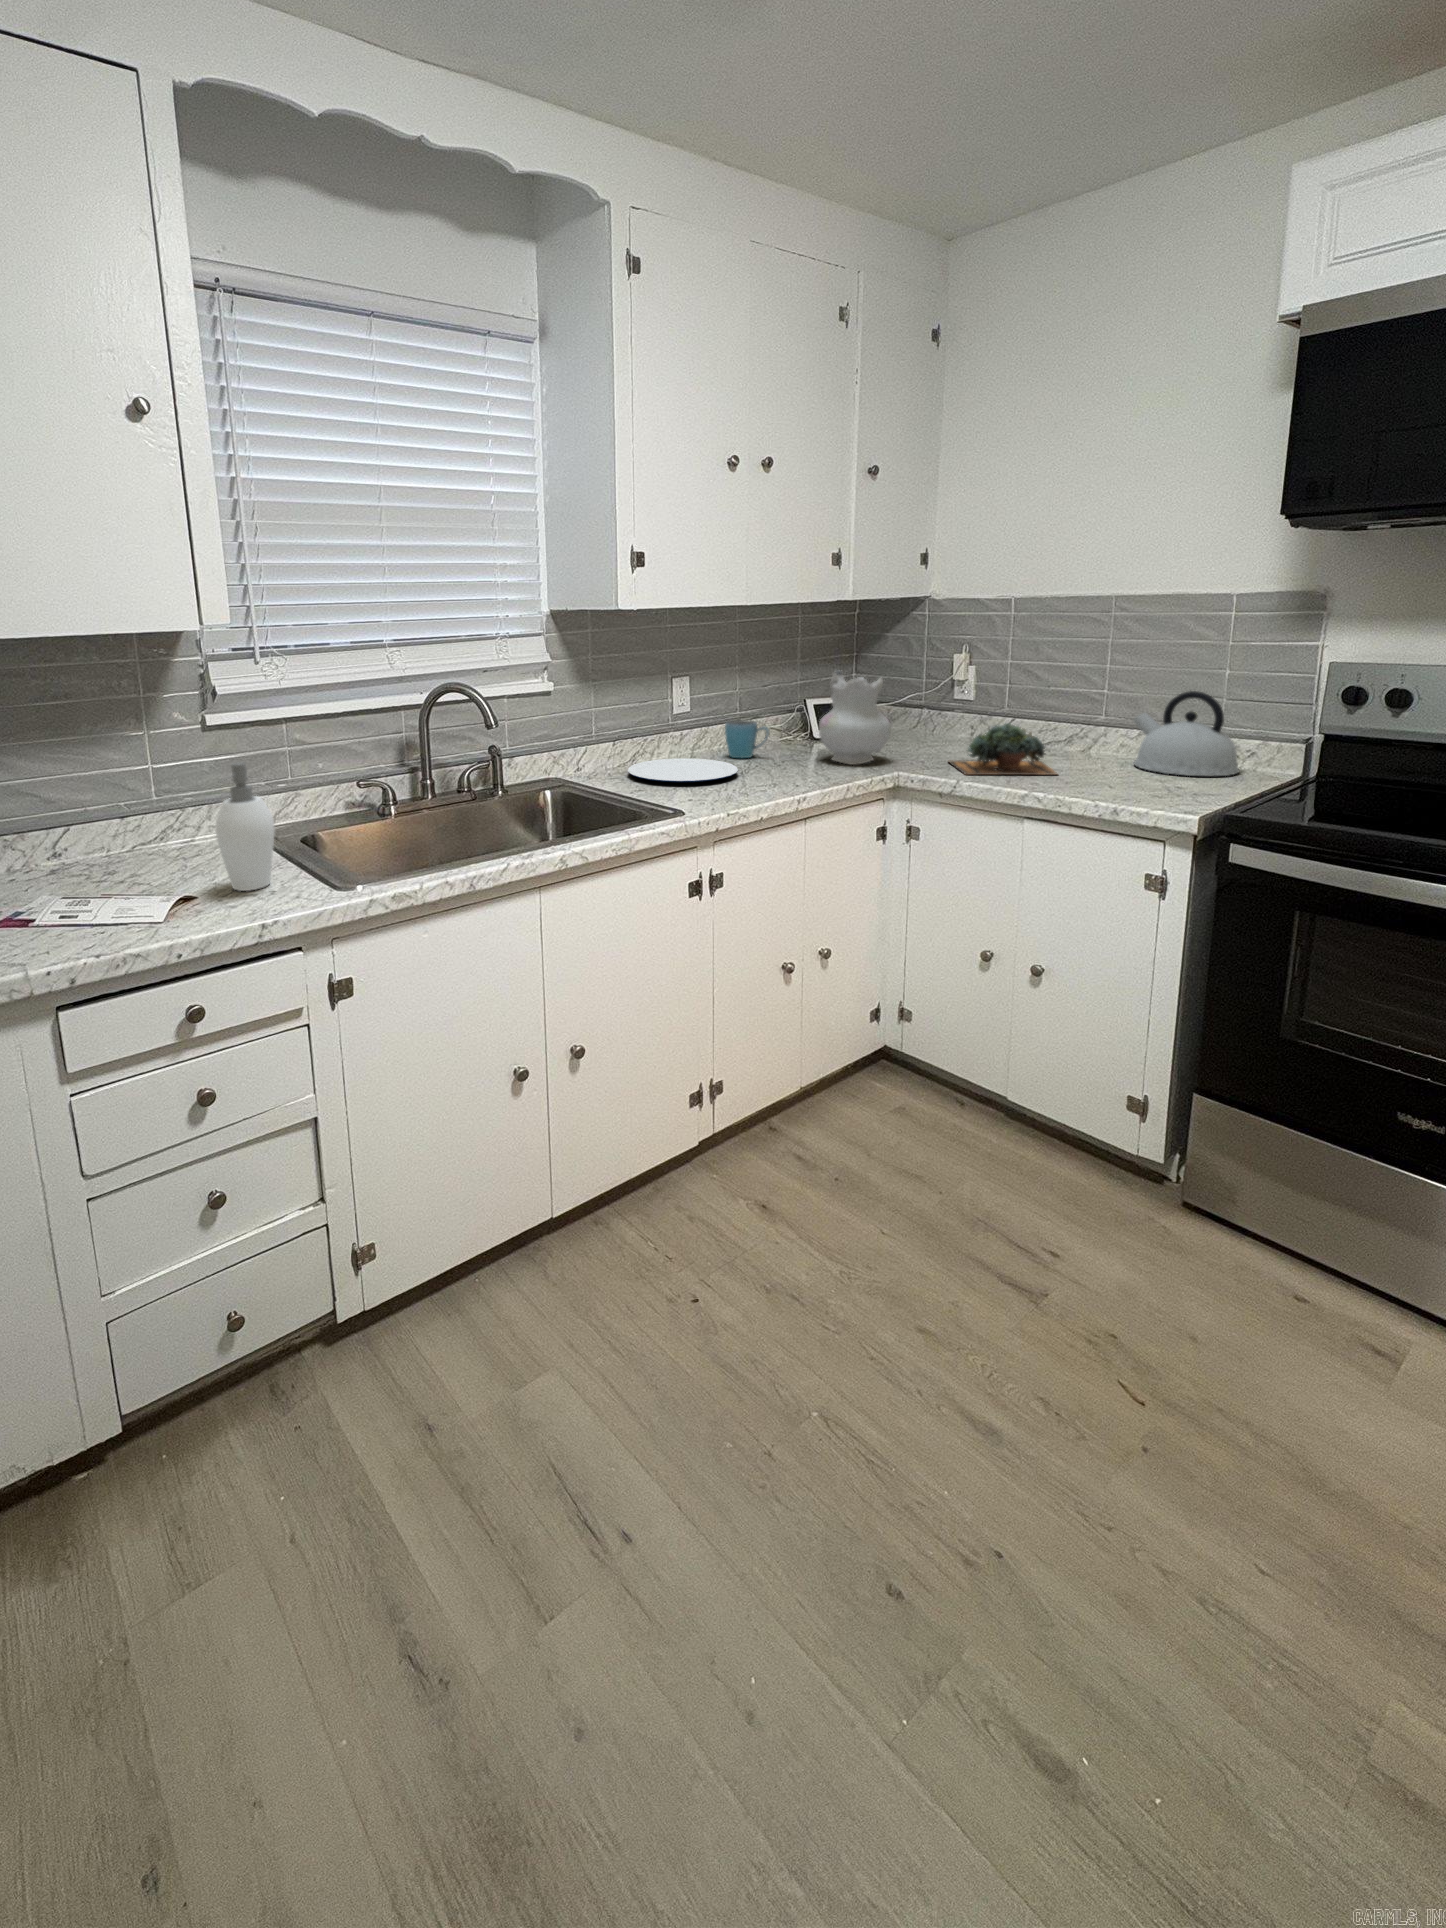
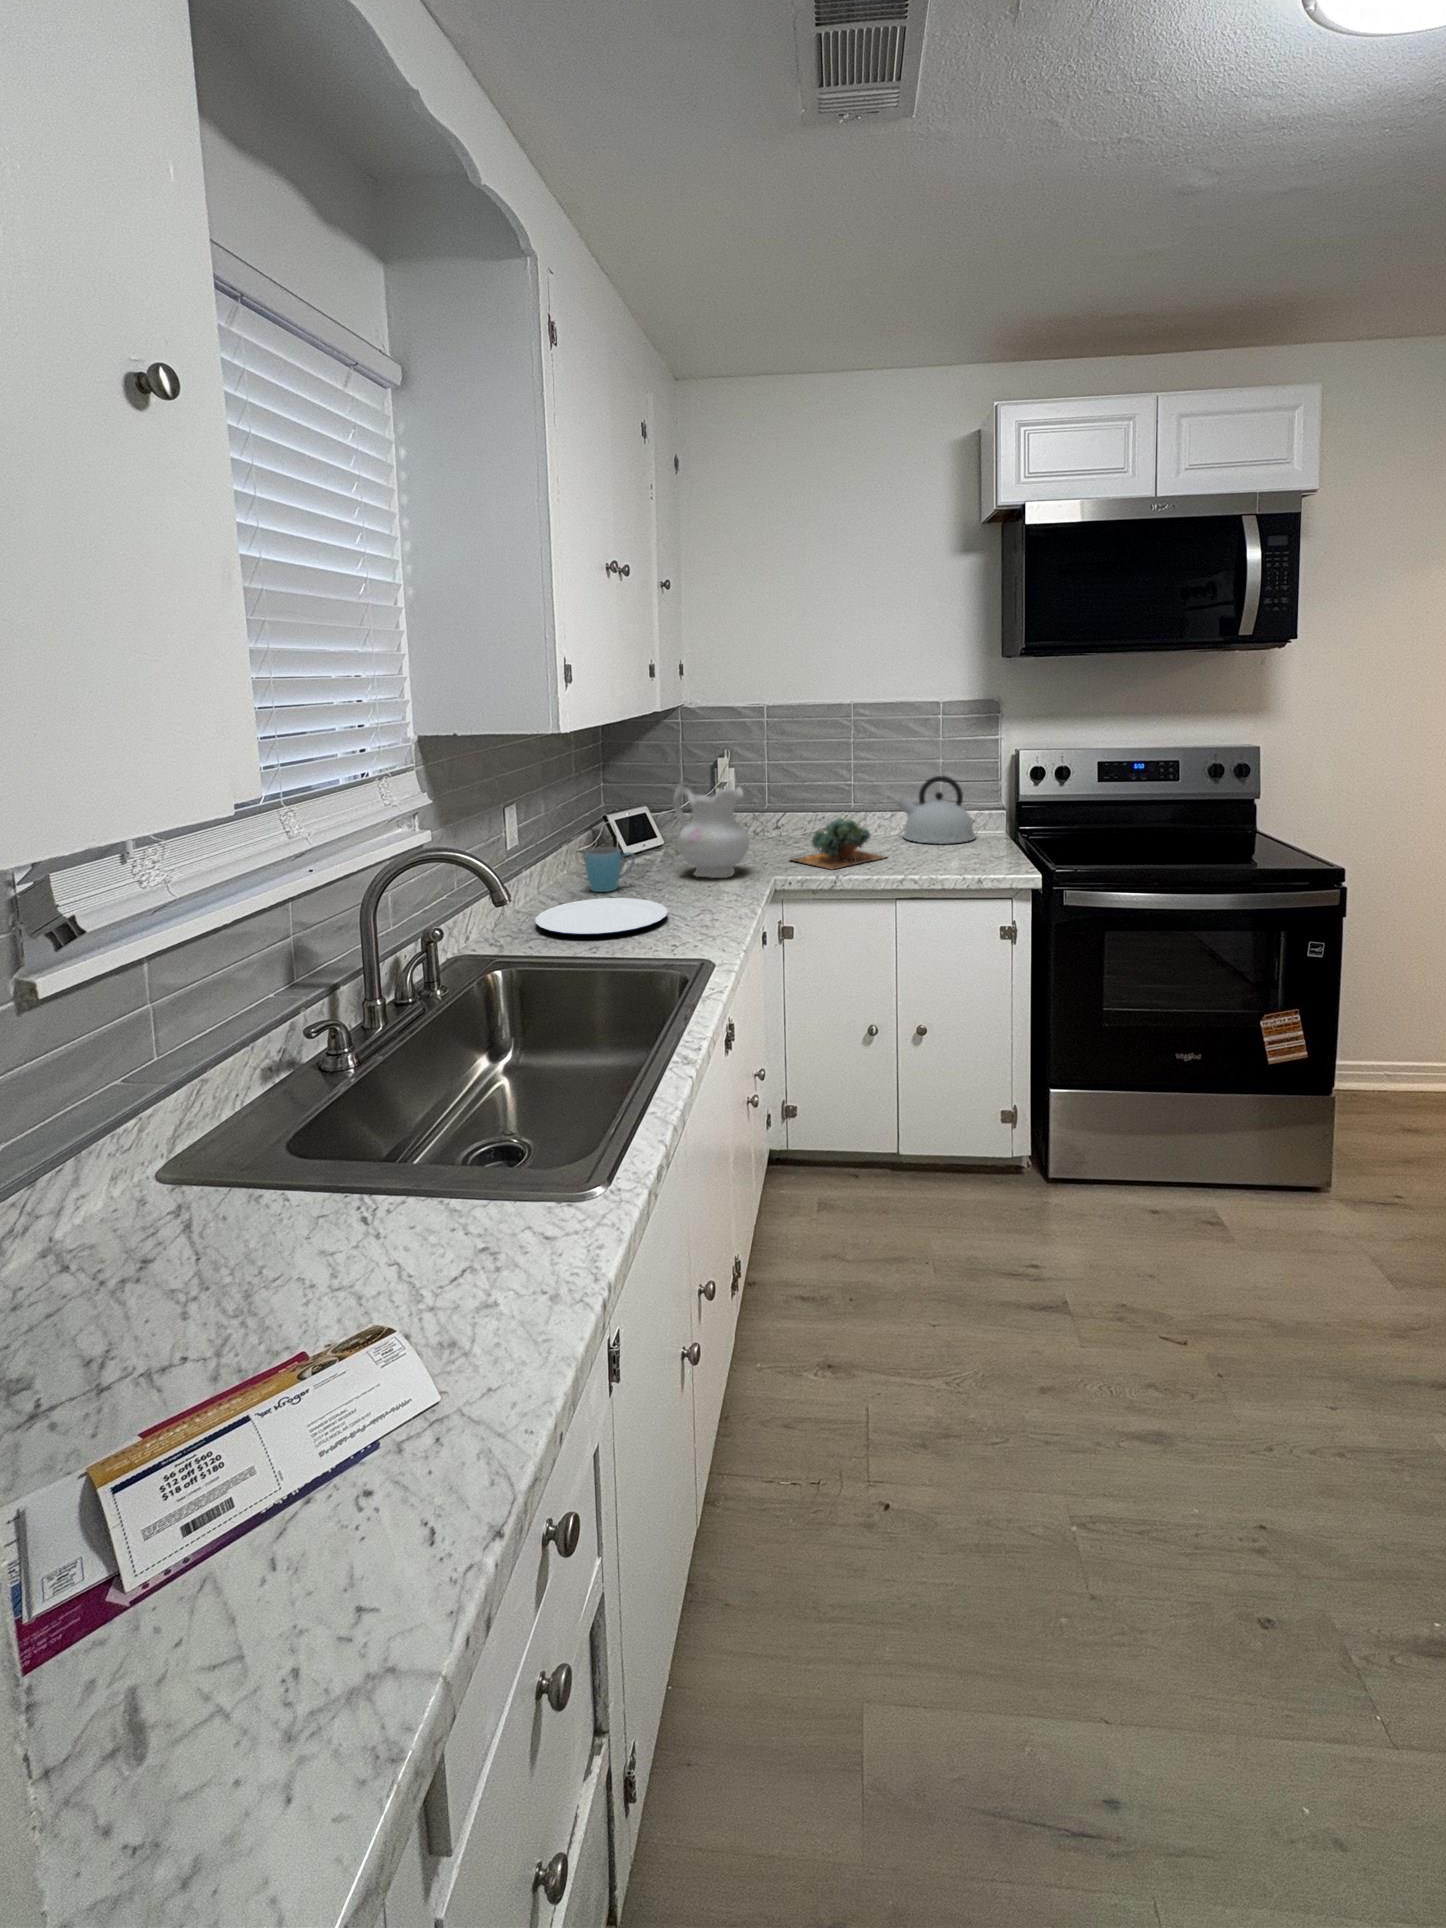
soap dispenser: present [215,762,274,891] -> none [353,1039,460,1279]

